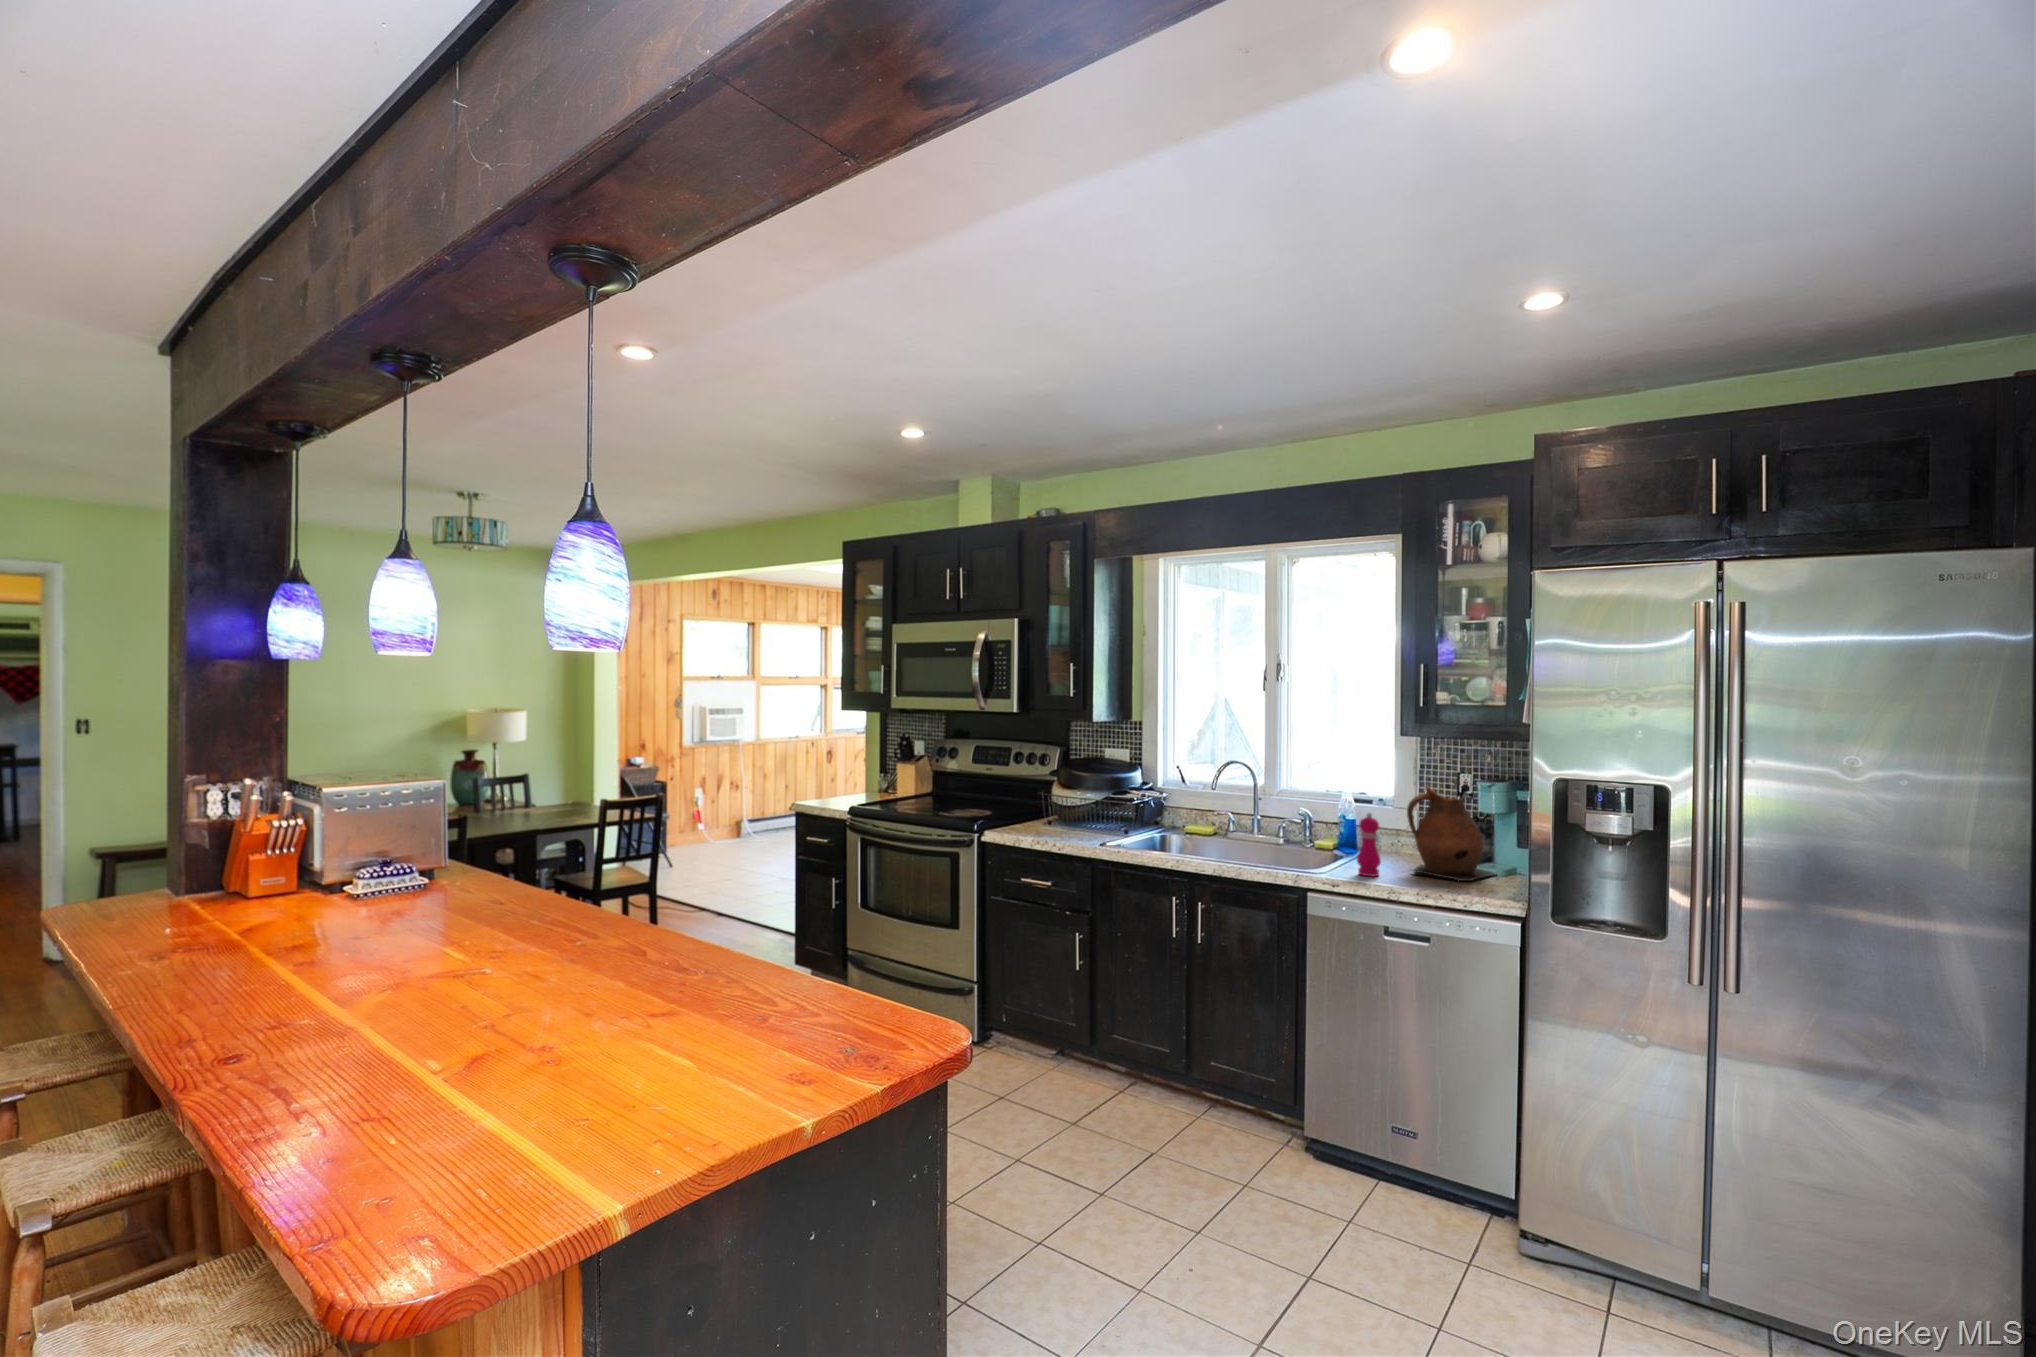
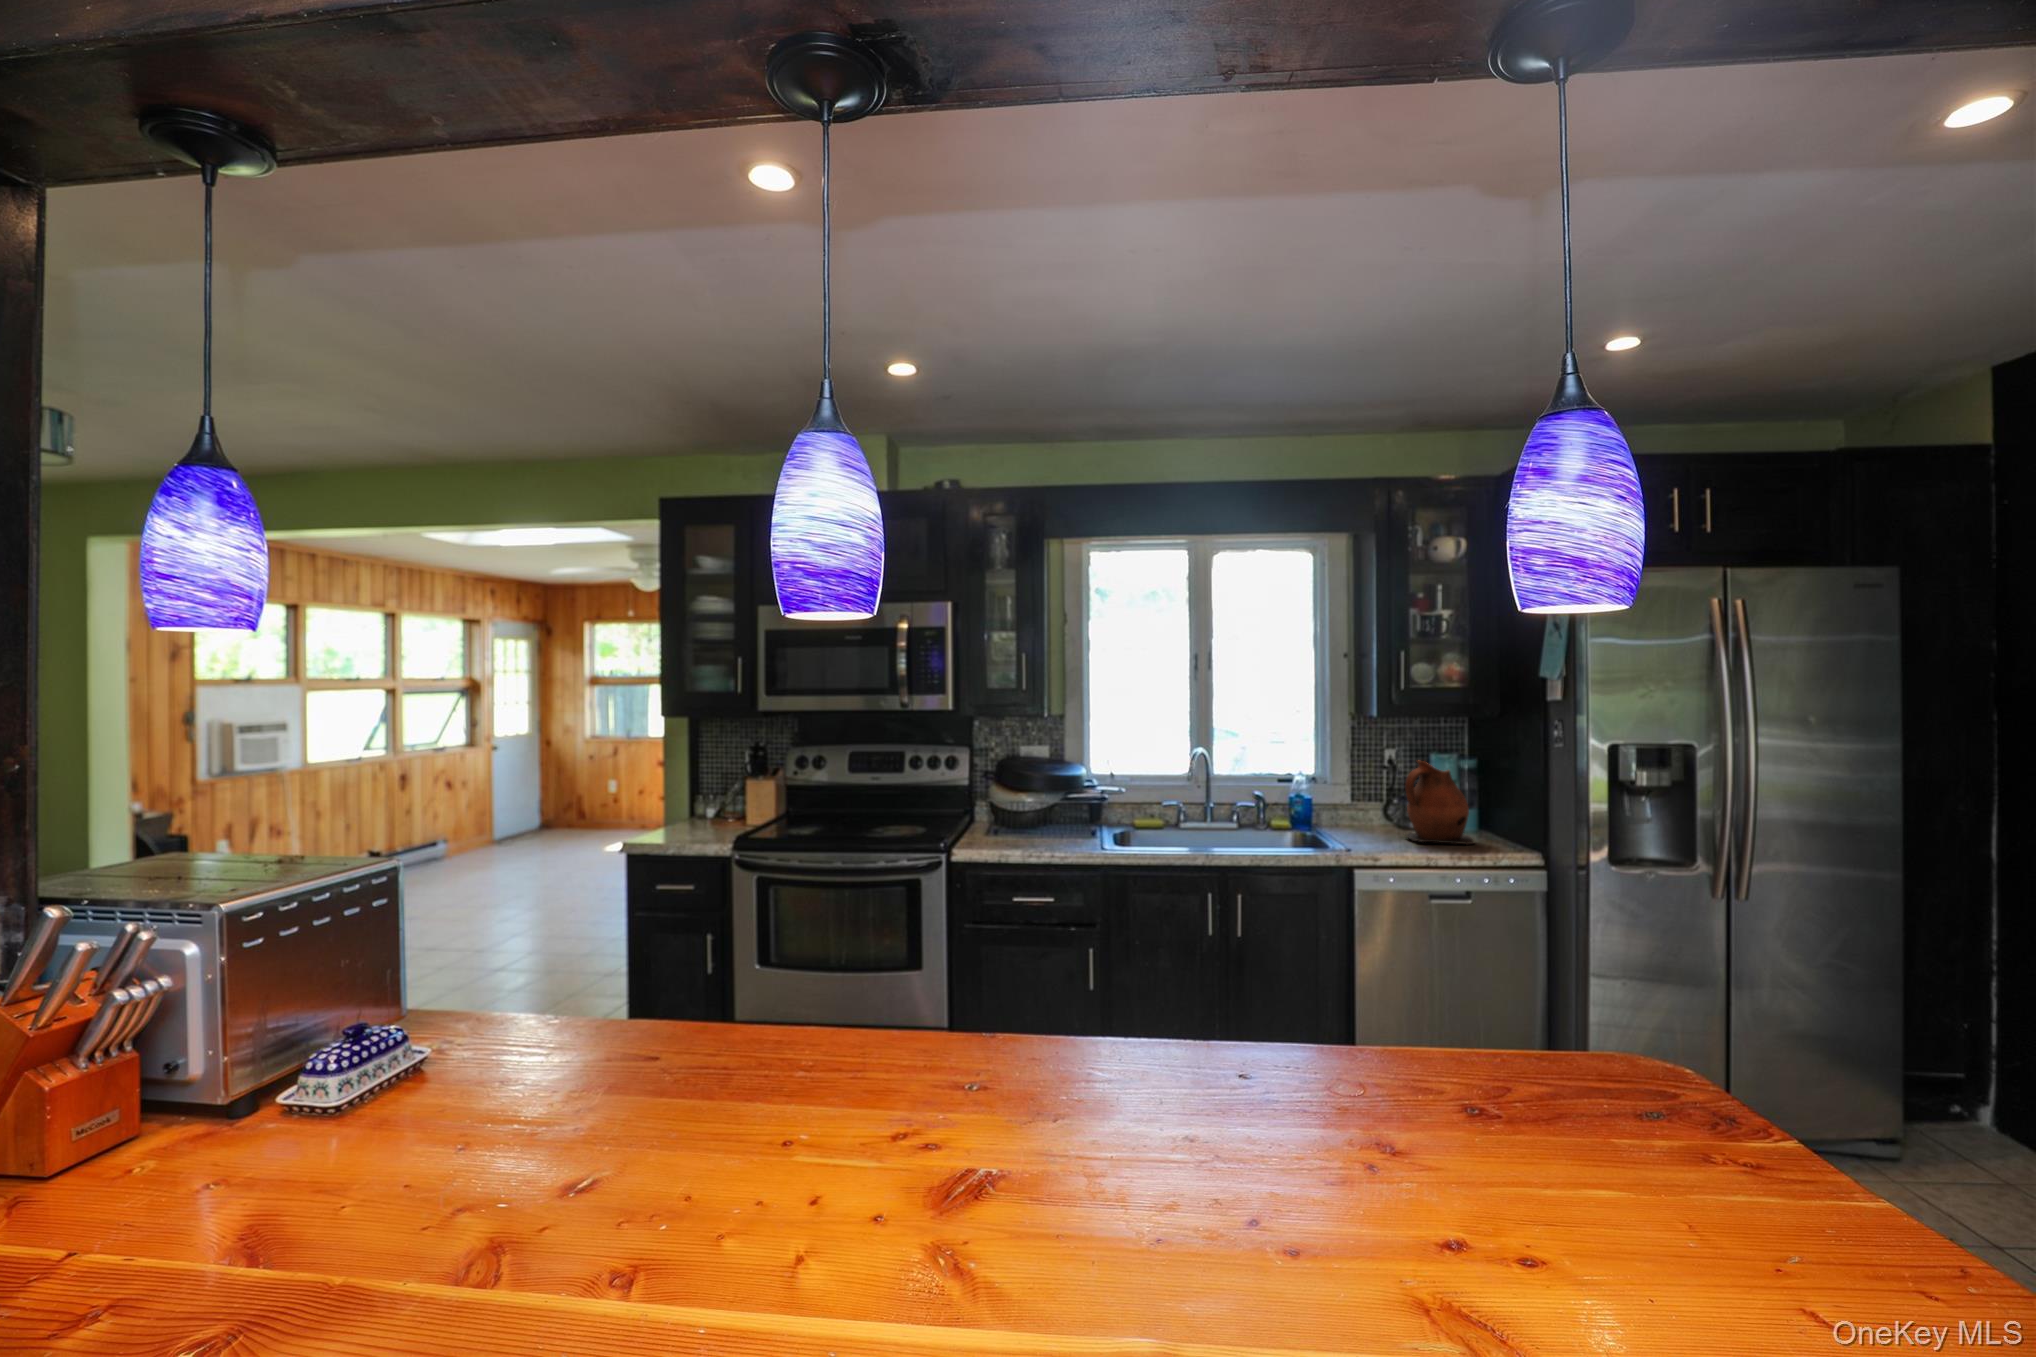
pepper mill: present [1357,813,1381,877] -> none [1380,789,1403,850]

